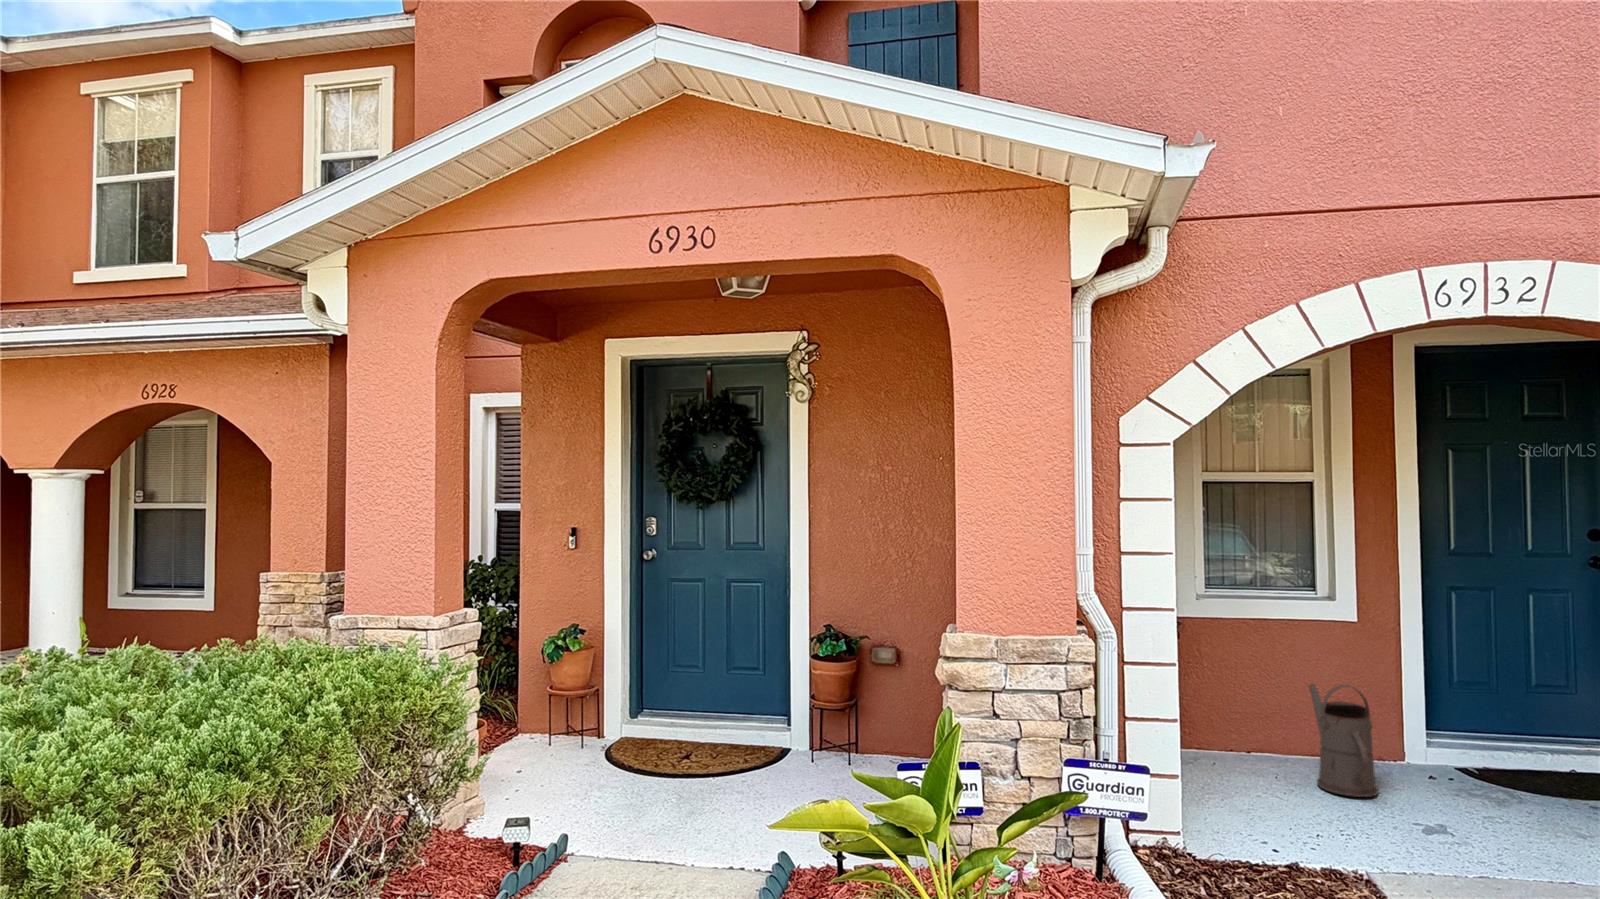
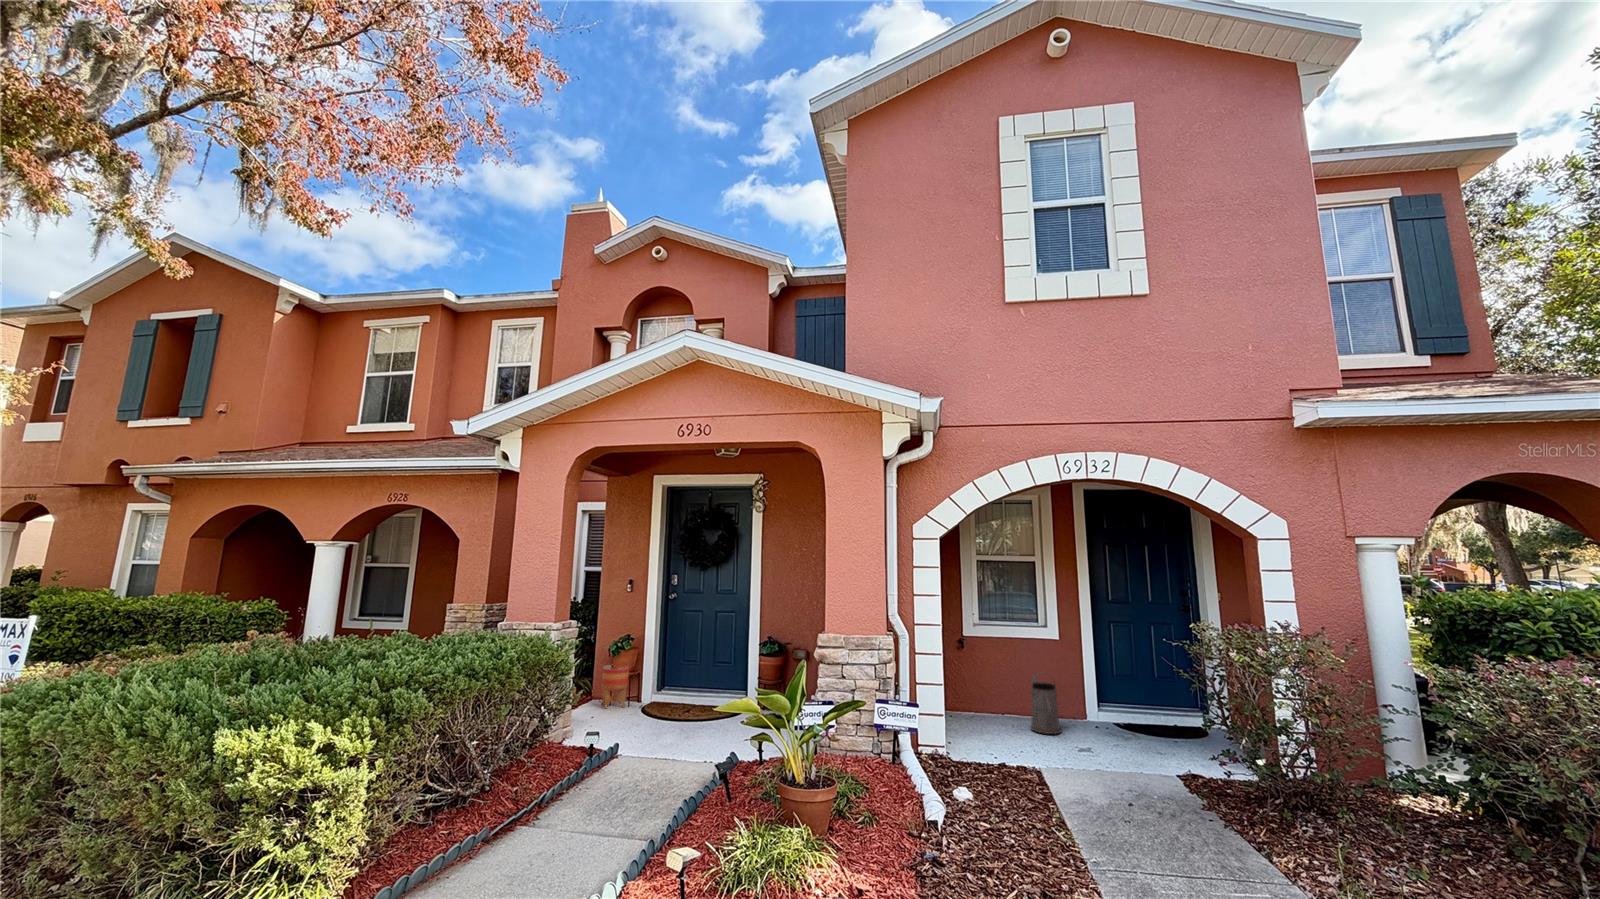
planter: none [532,674,579,751] -> present [601,665,629,708]

